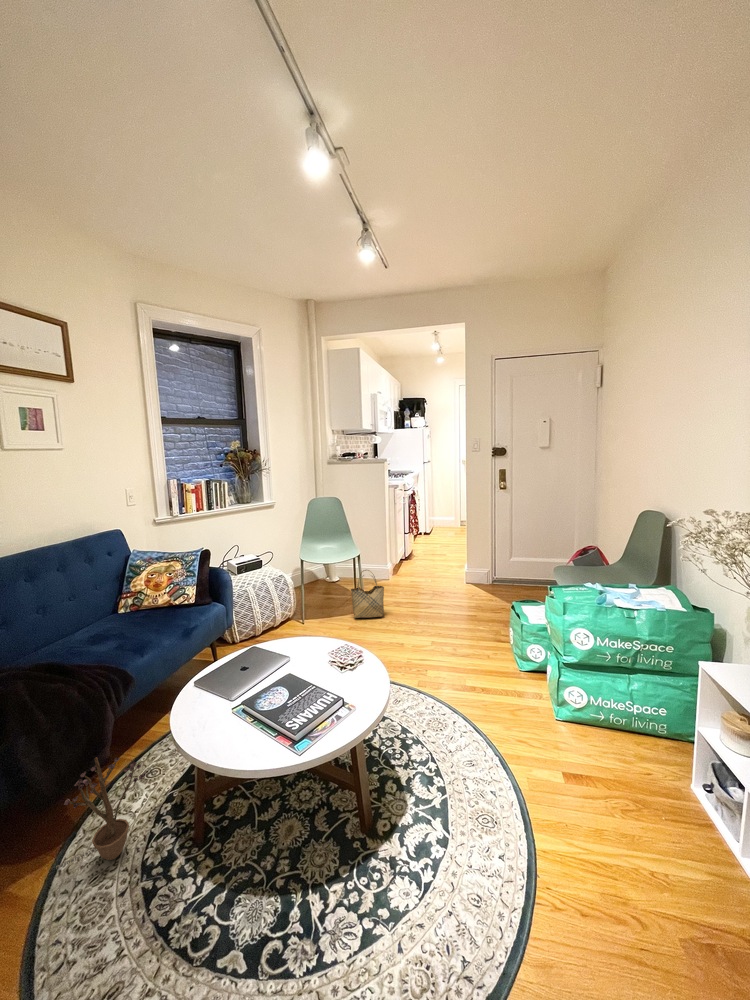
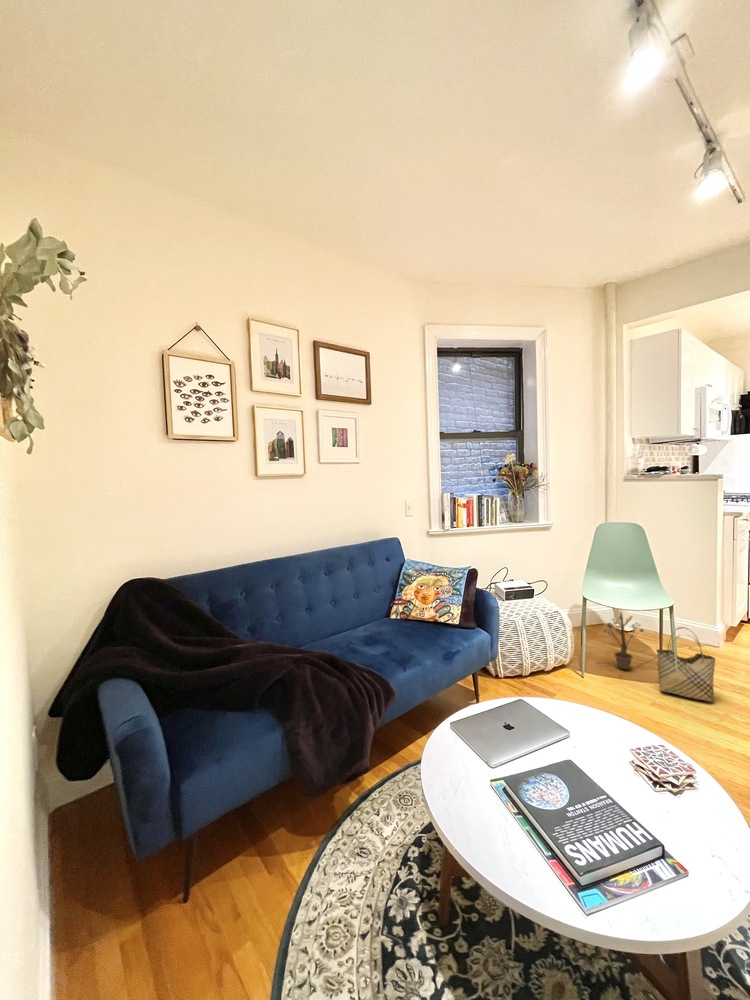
decorative plant: present [56,757,145,869] -> present [597,613,644,669]

